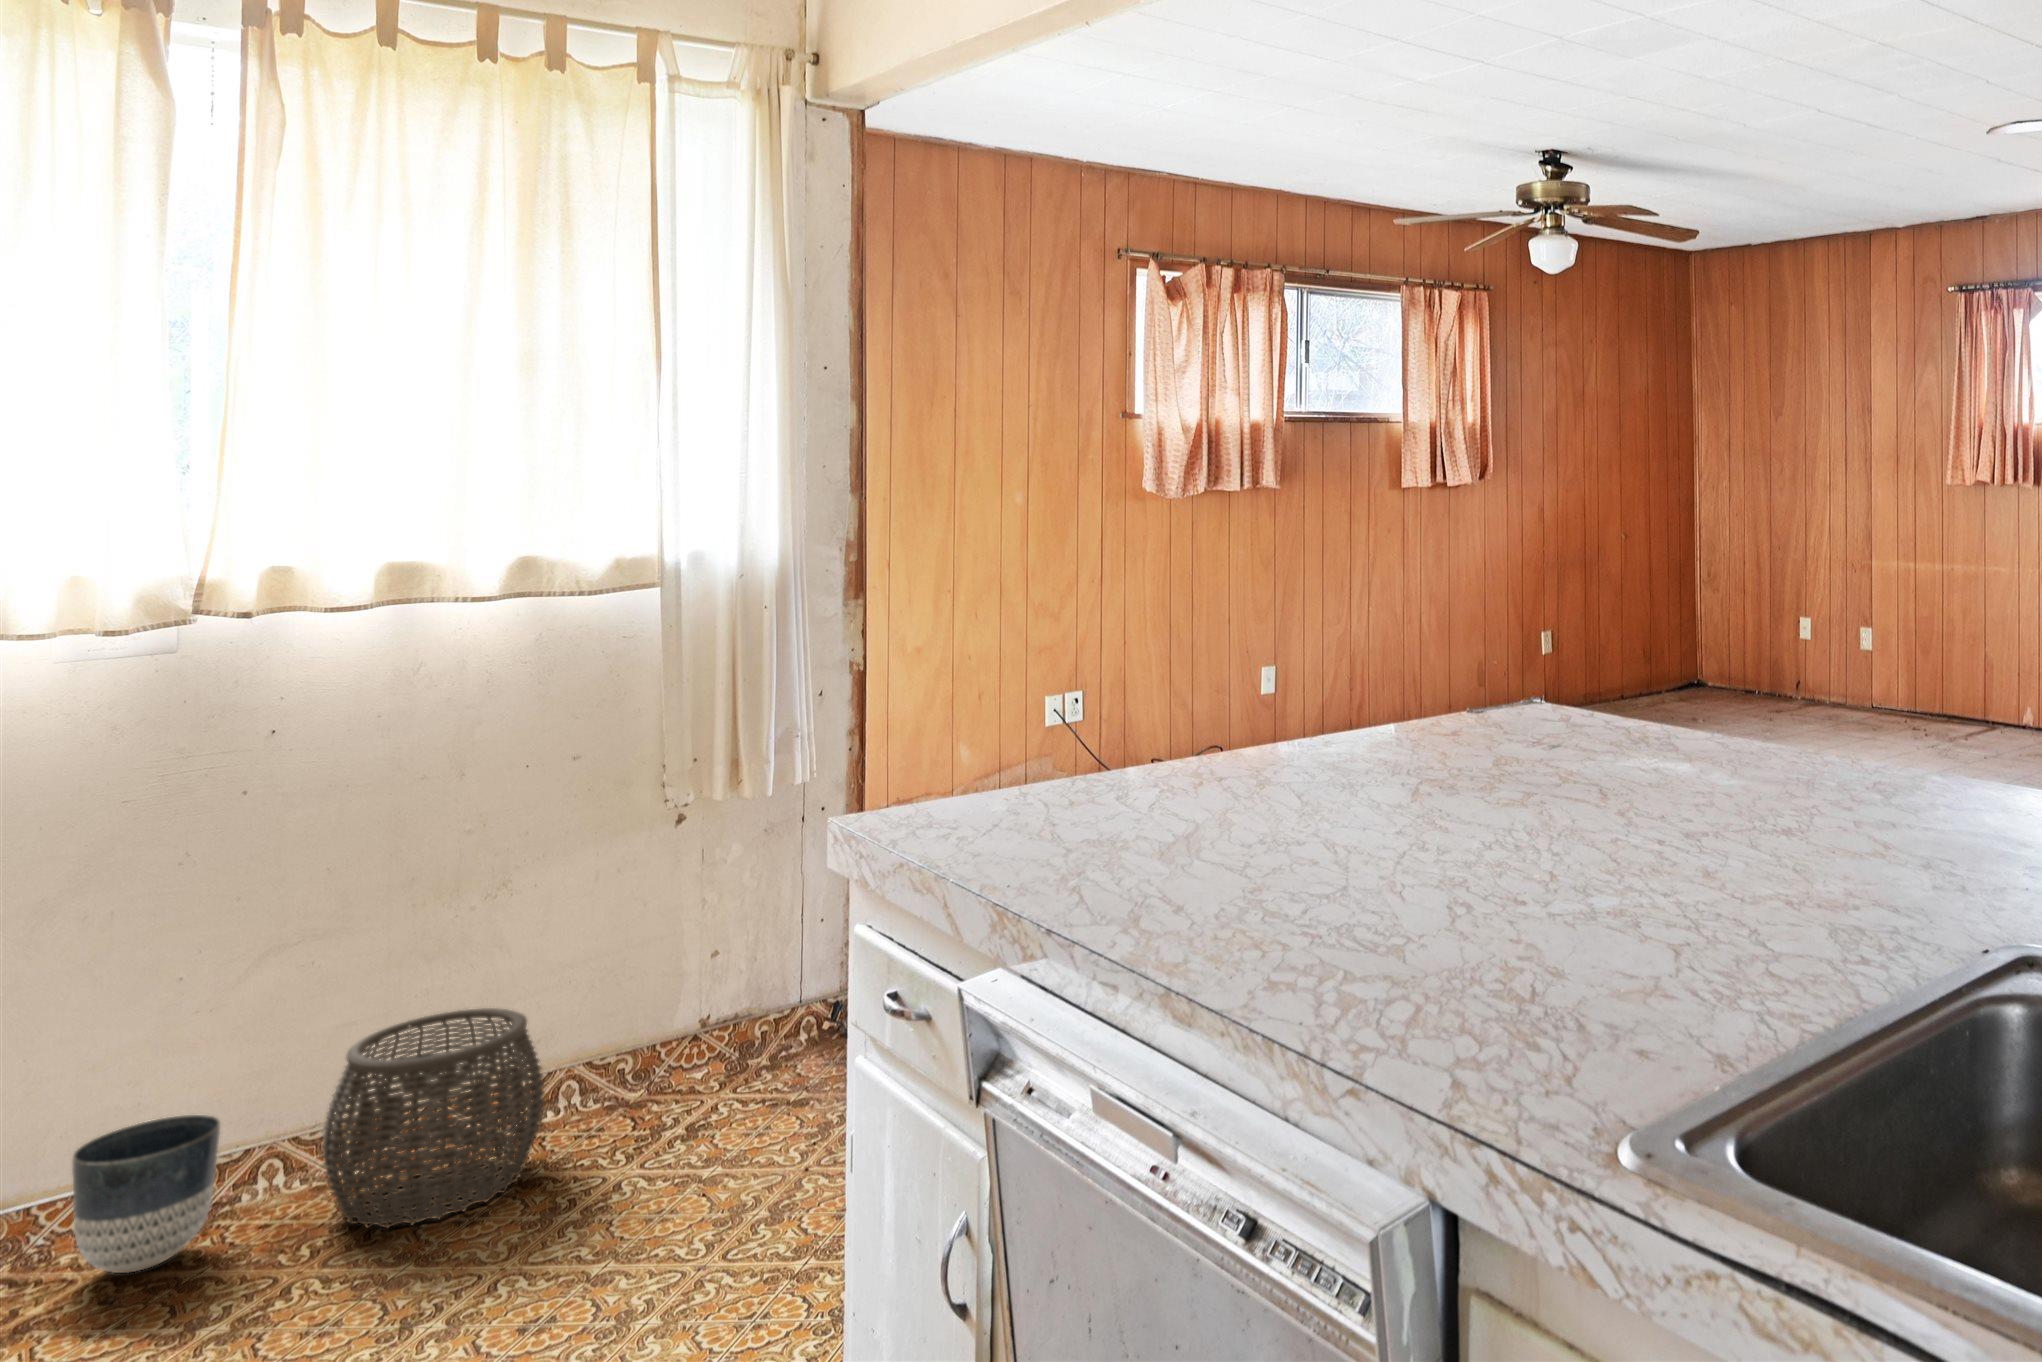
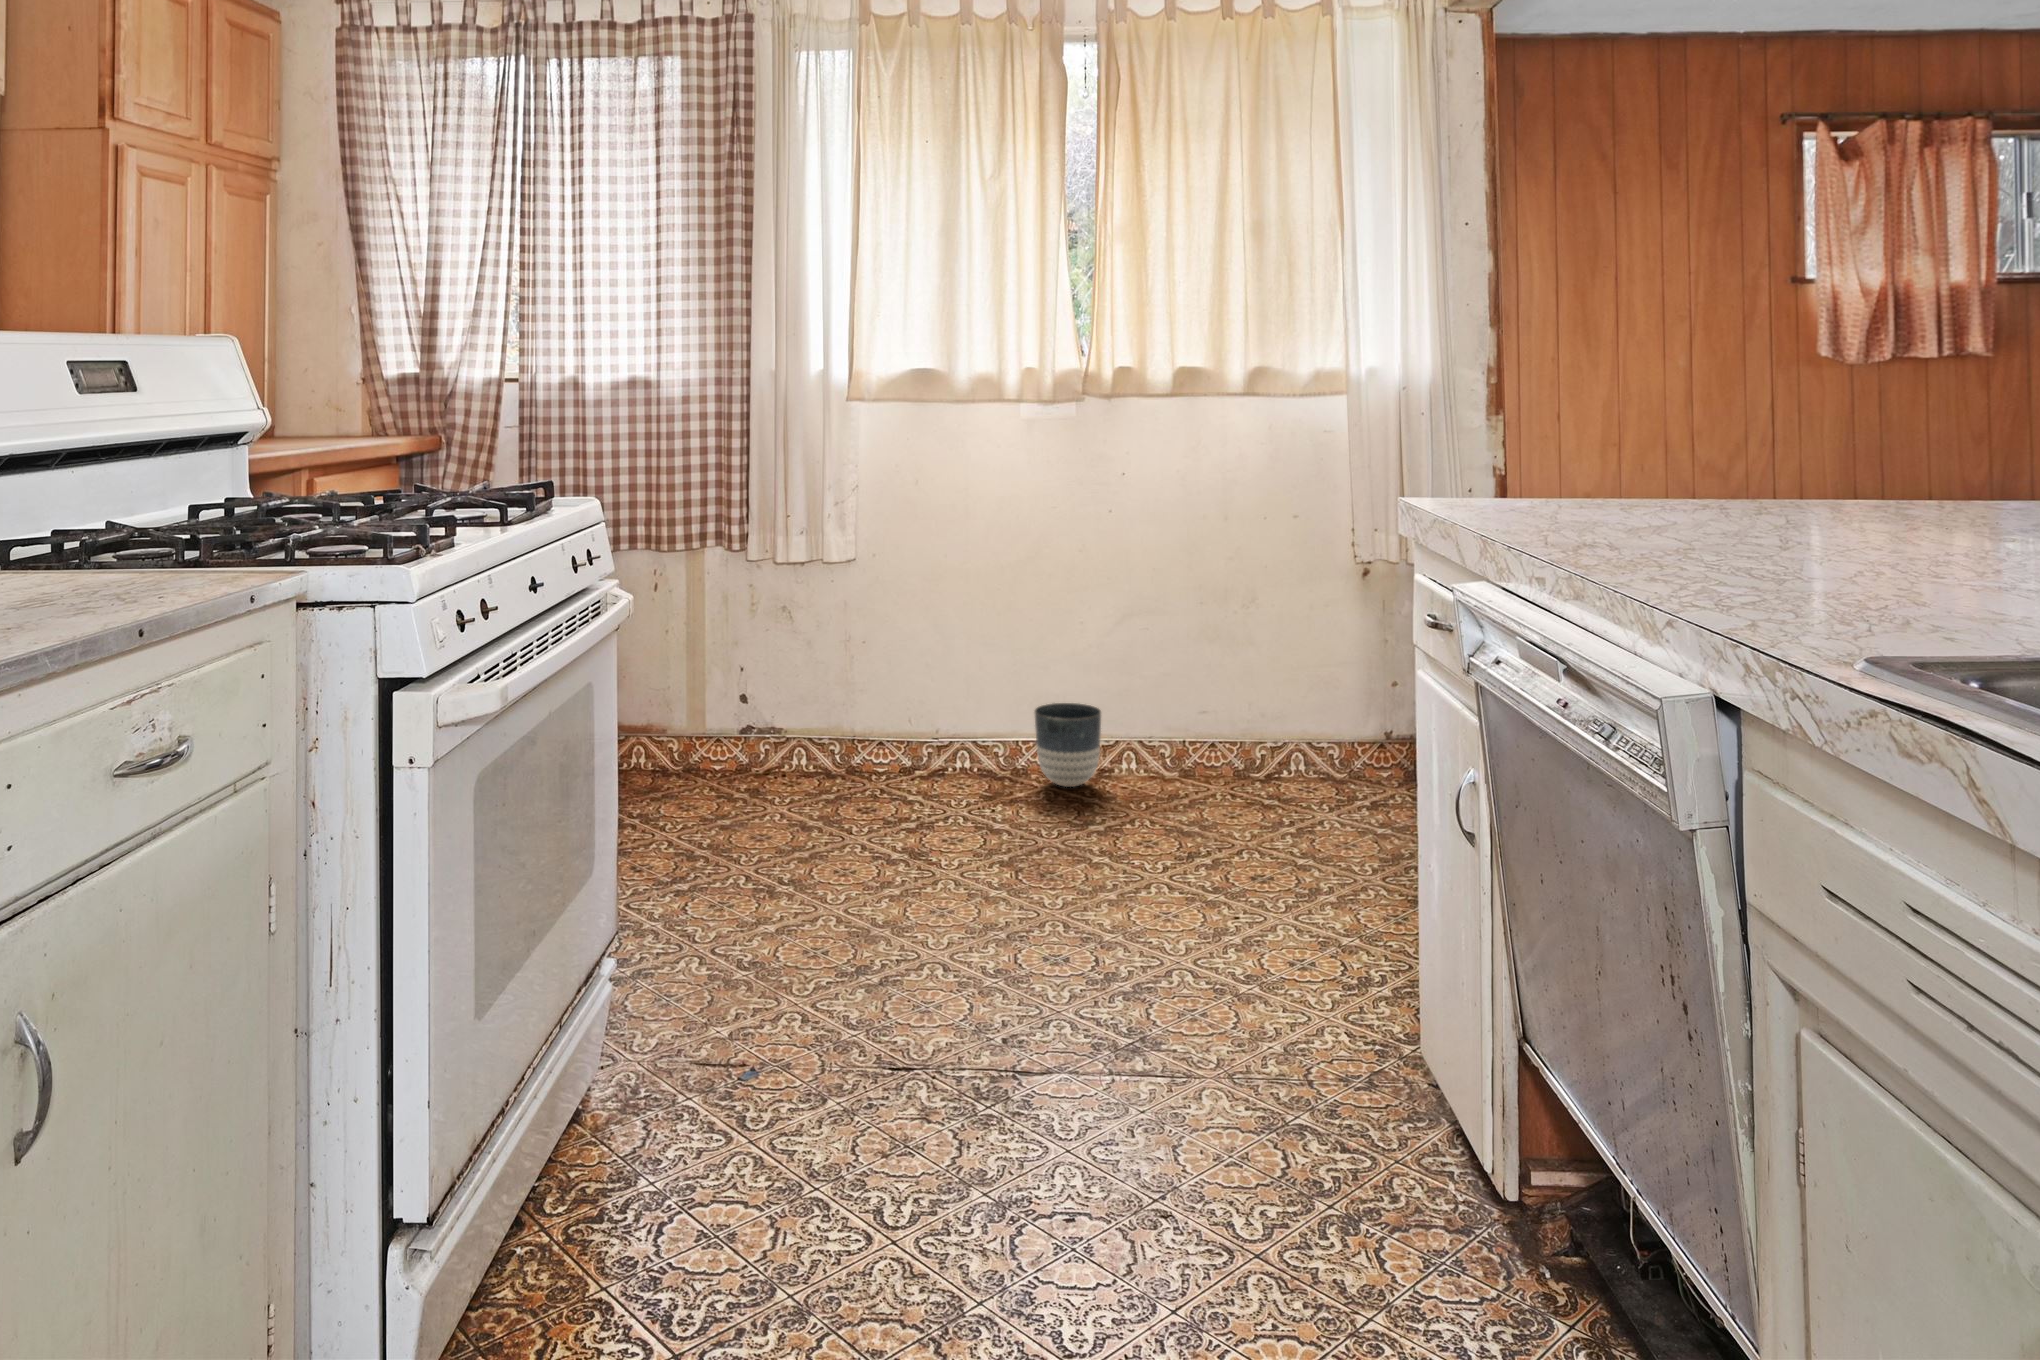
woven basket: present [322,1008,545,1228] -> none [1151,678,1277,809]

